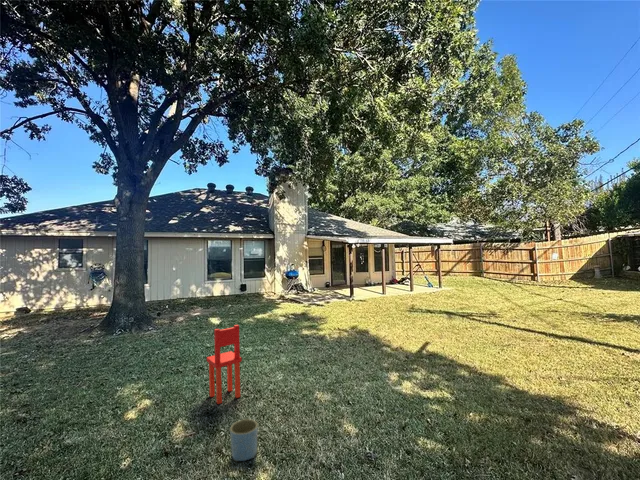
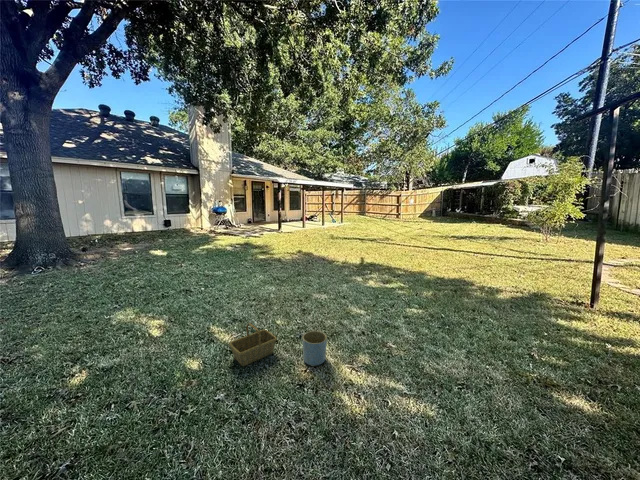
chair: present [207,325,242,404] -> none [226,251,263,326]
basket: none [172,401,219,445] -> present [229,324,277,366]

